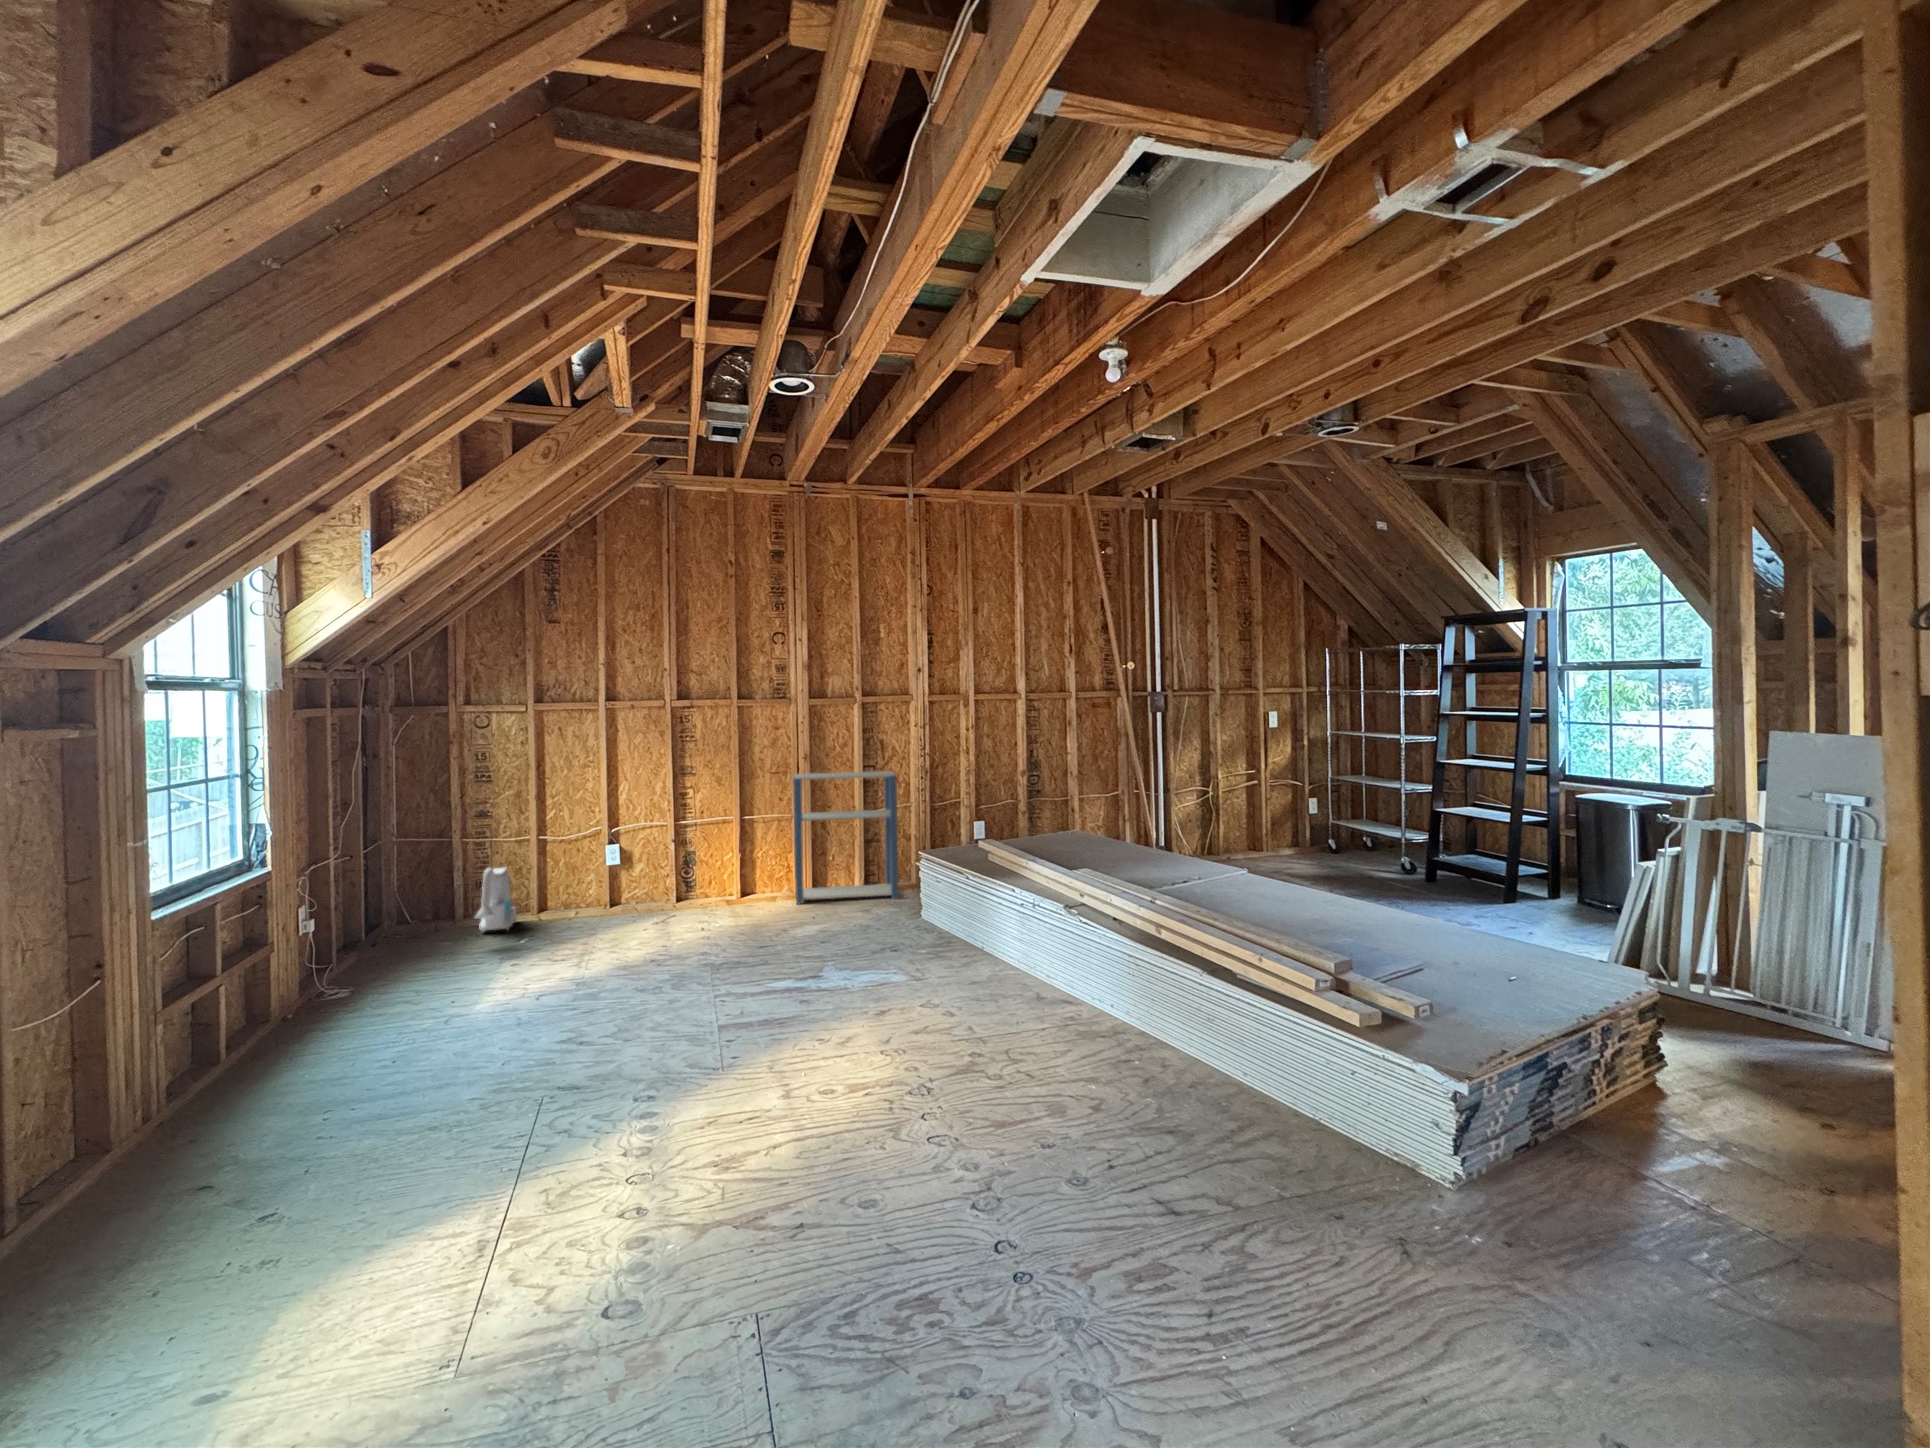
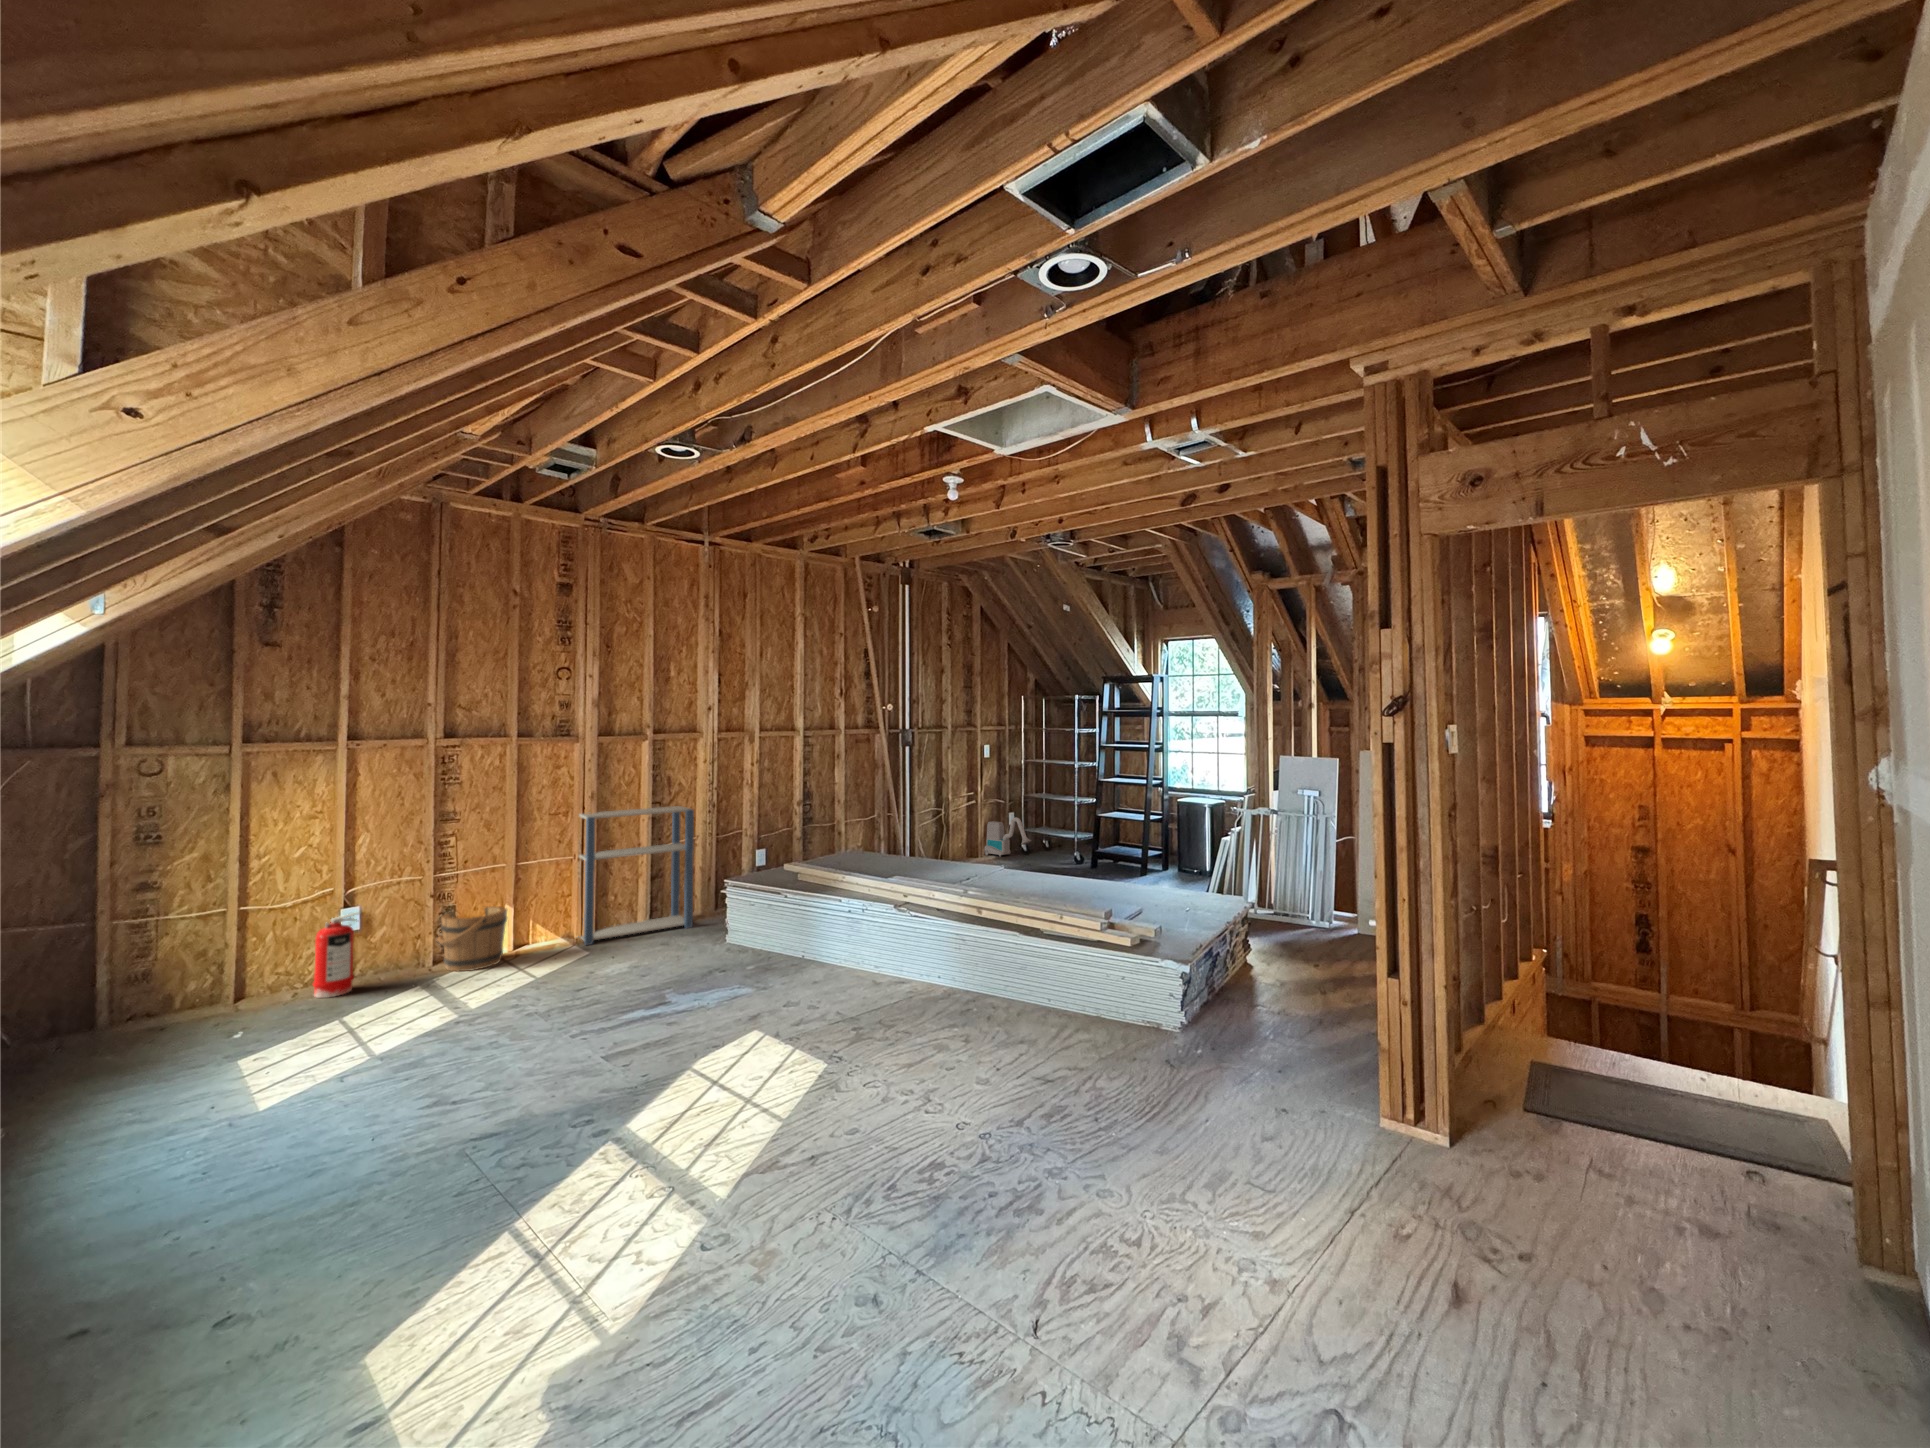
fire extinguisher: none [580,852,613,923] -> present [313,912,360,998]
bucket: none [673,856,728,915] -> present [437,906,507,971]
vacuum cleaner: present [475,868,516,932] -> present [984,817,1031,857]

